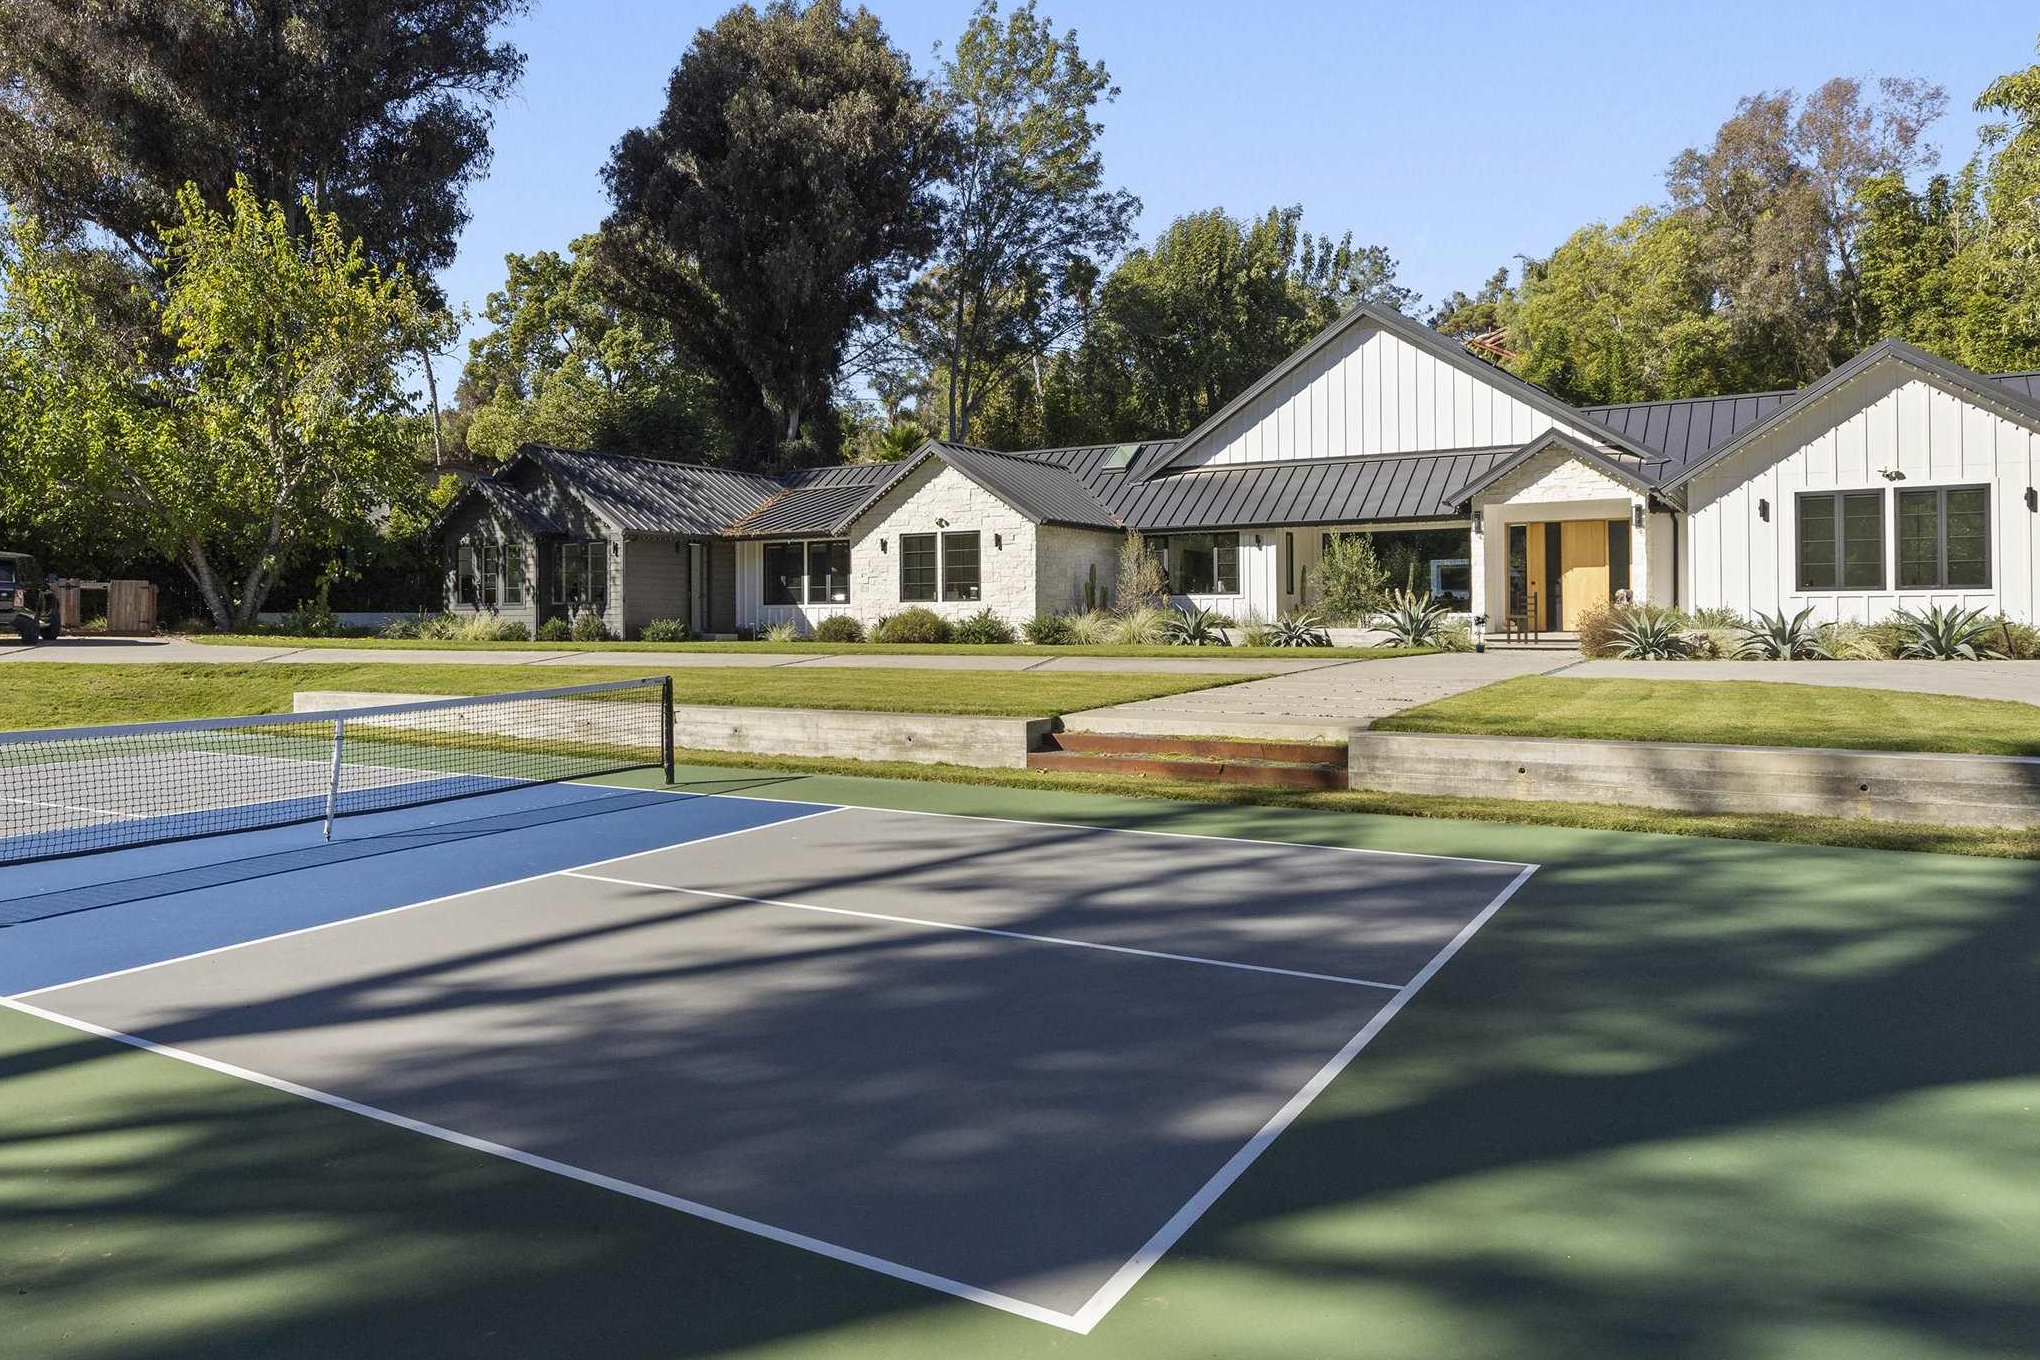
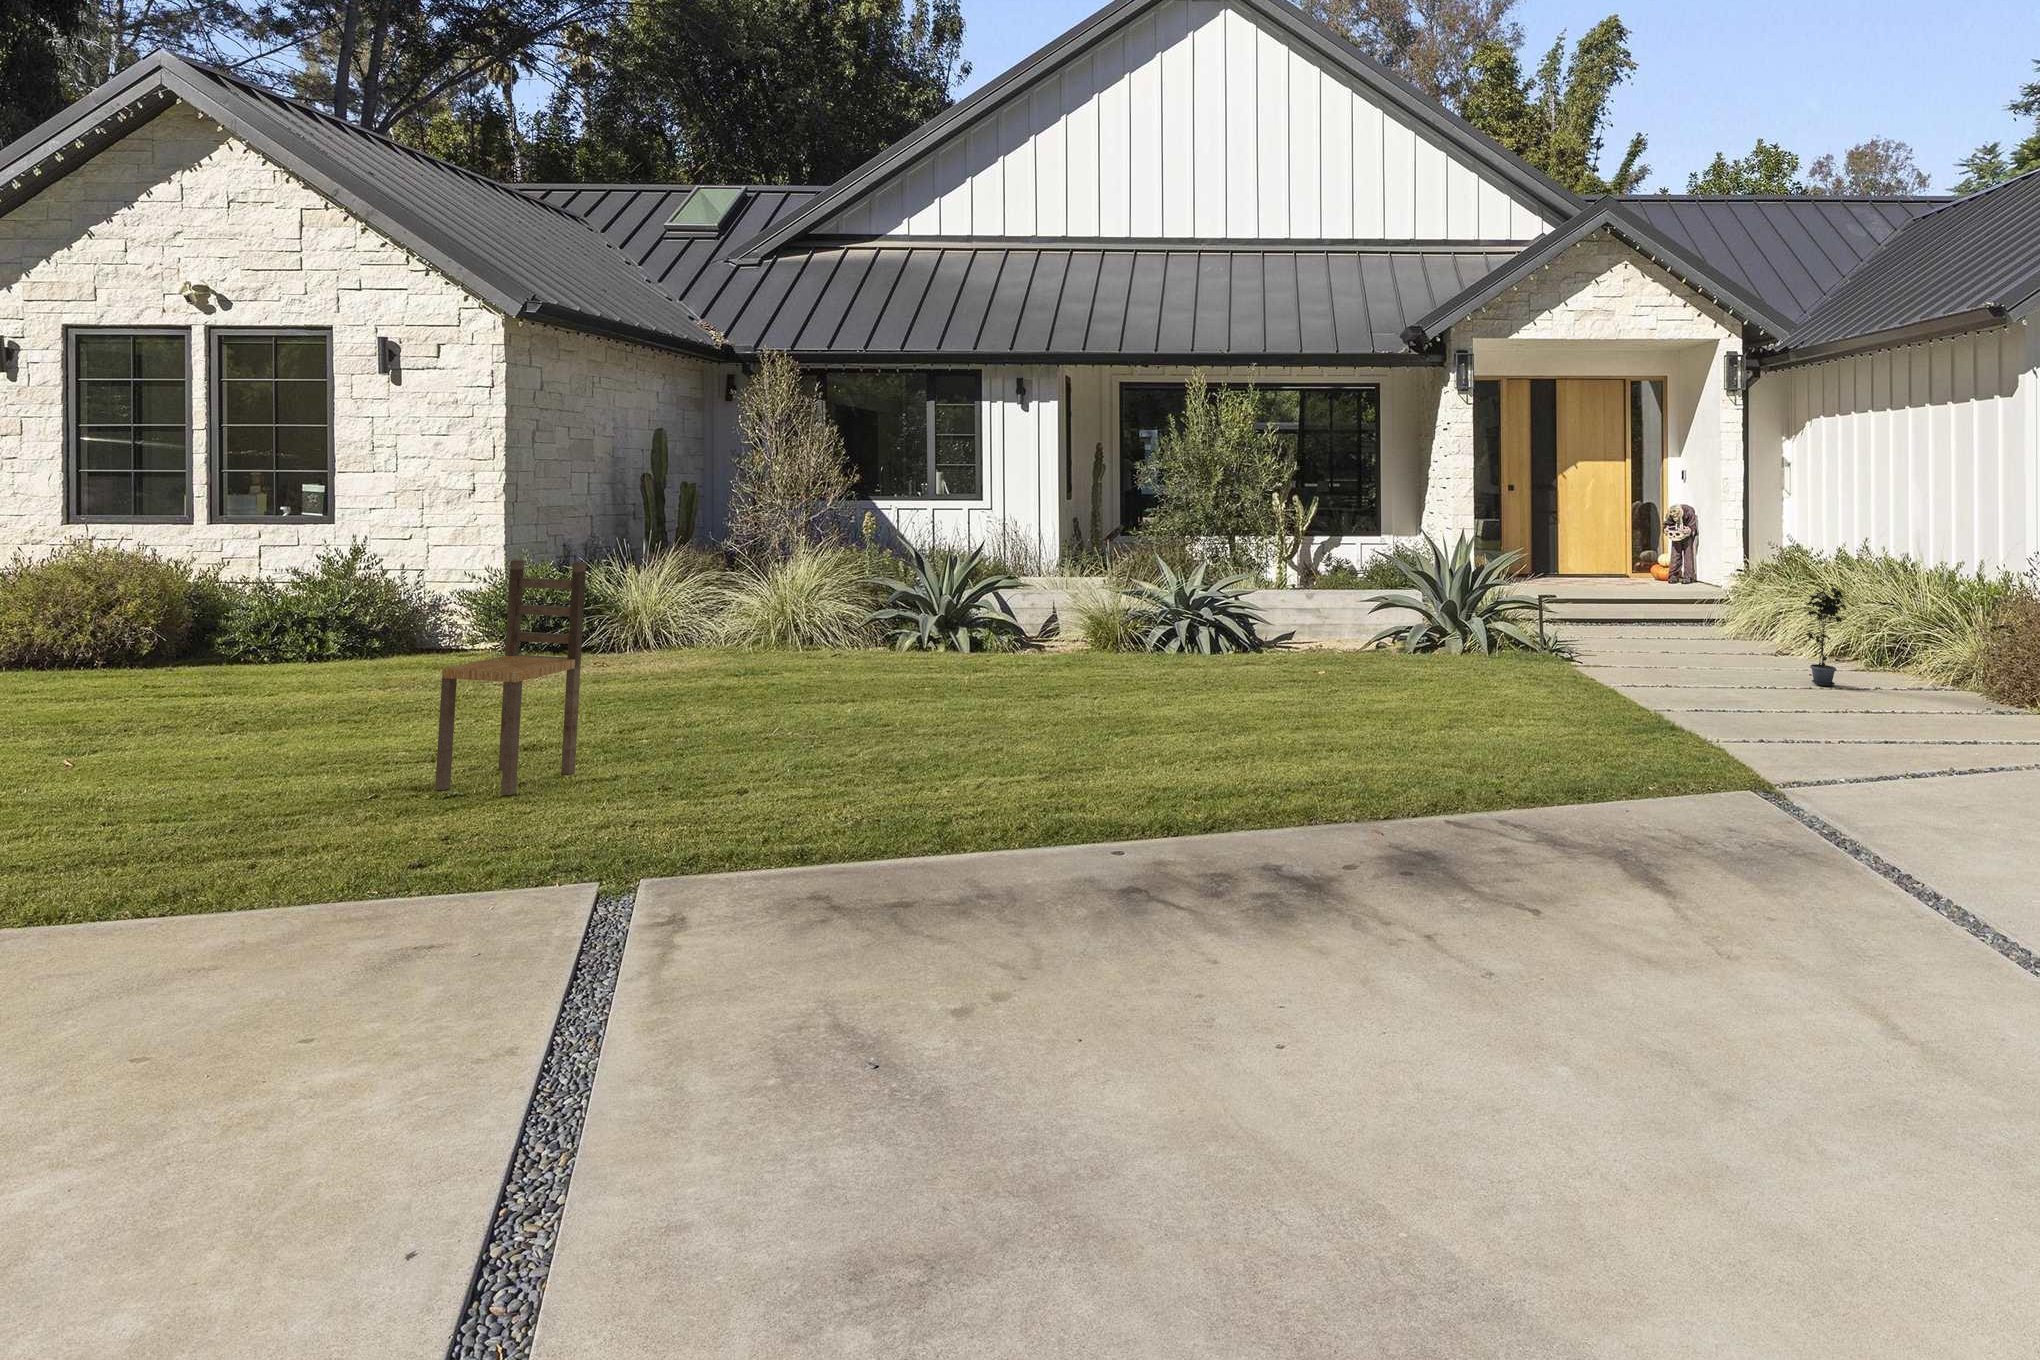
chair: present [1507,592,1538,644] -> present [435,560,586,795]

